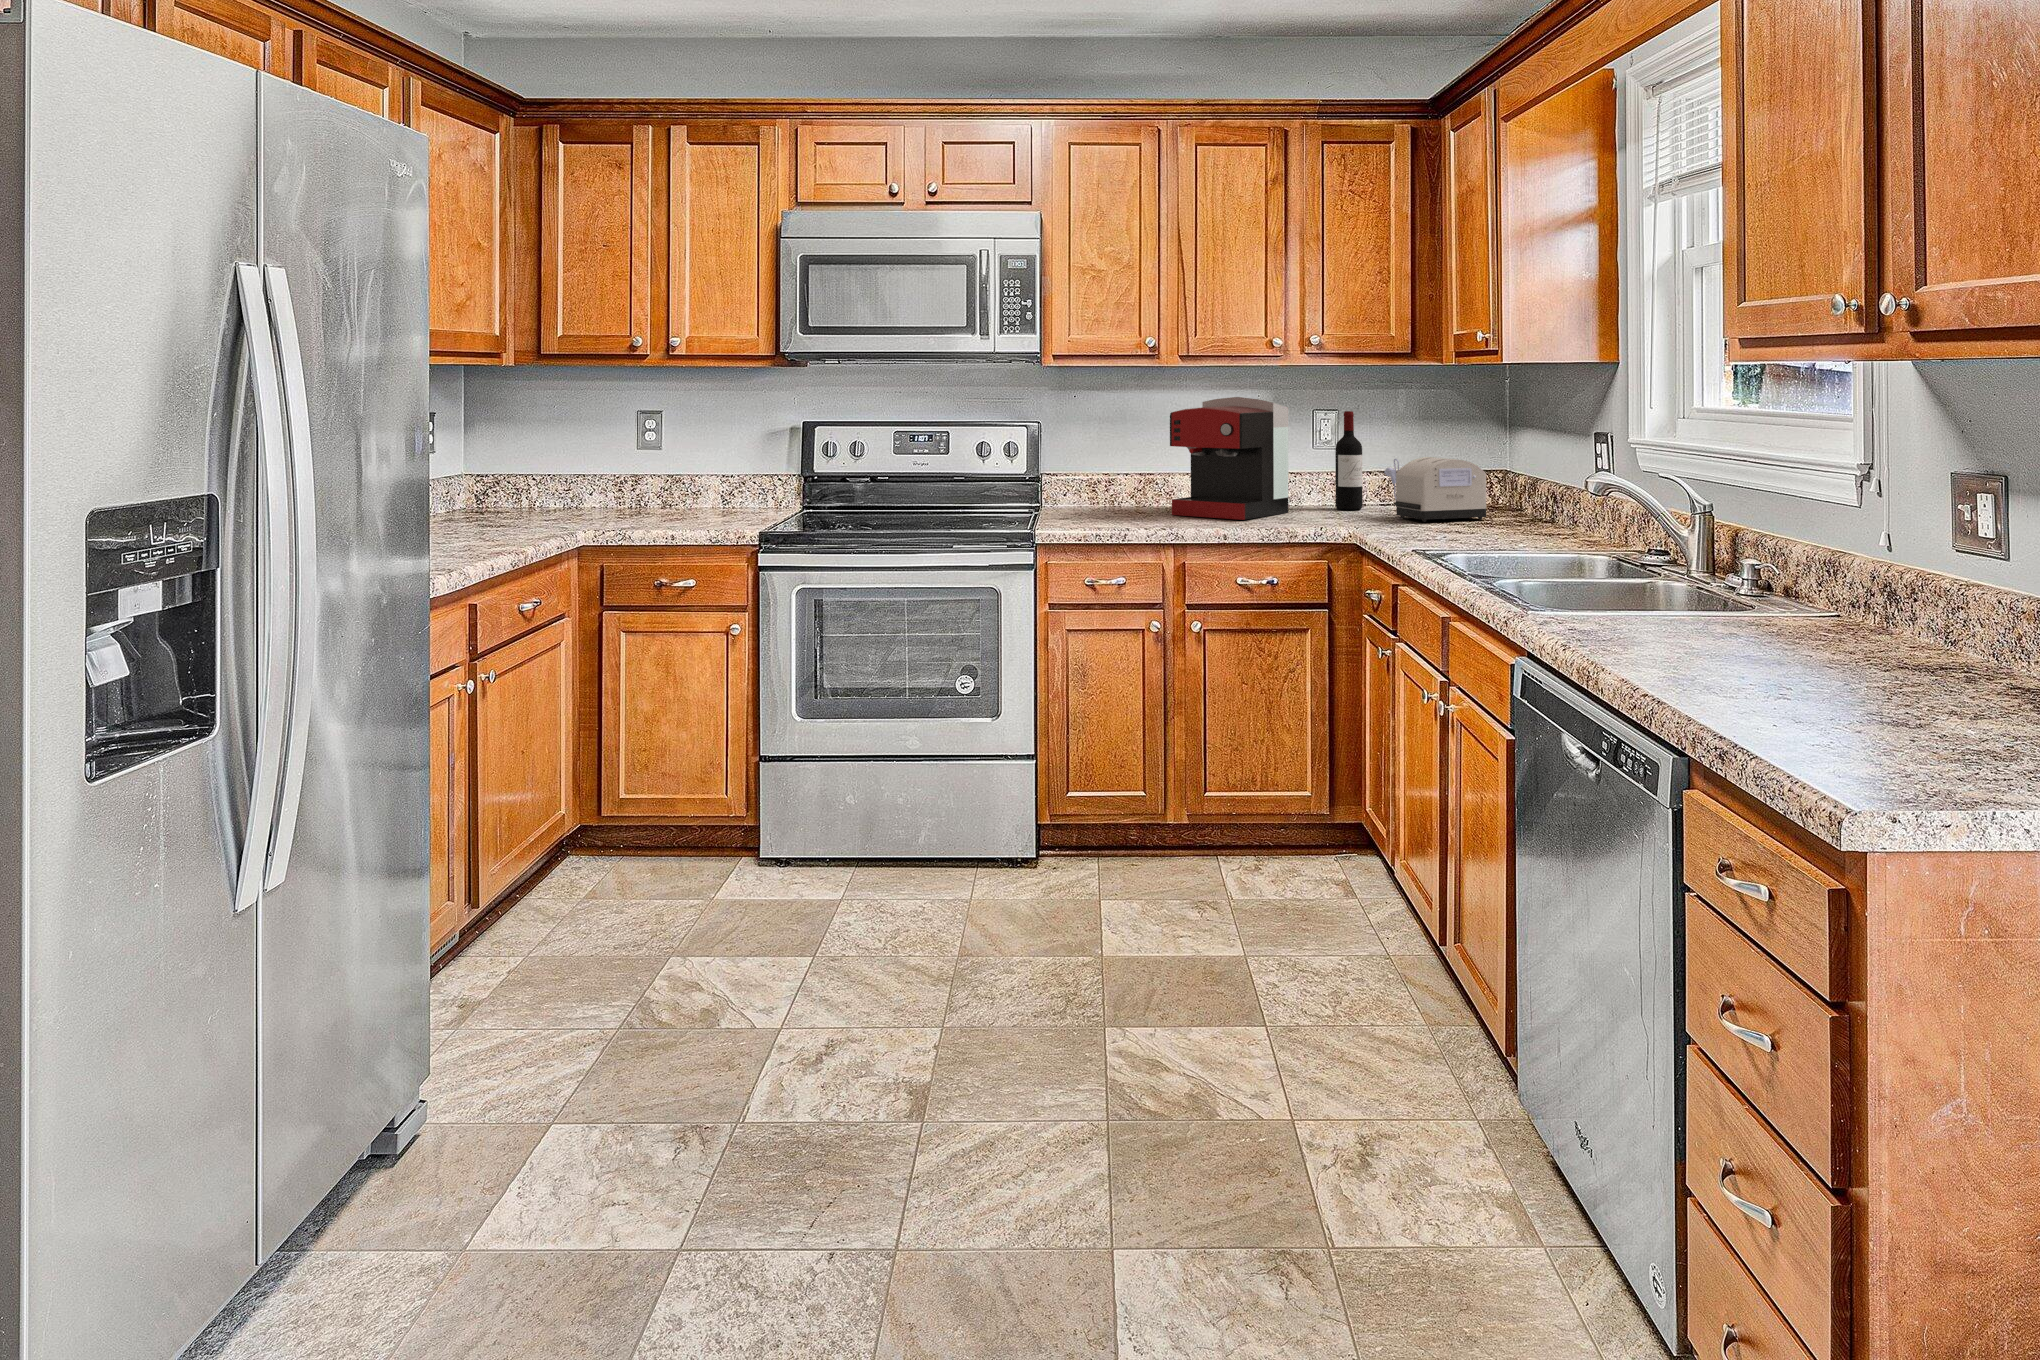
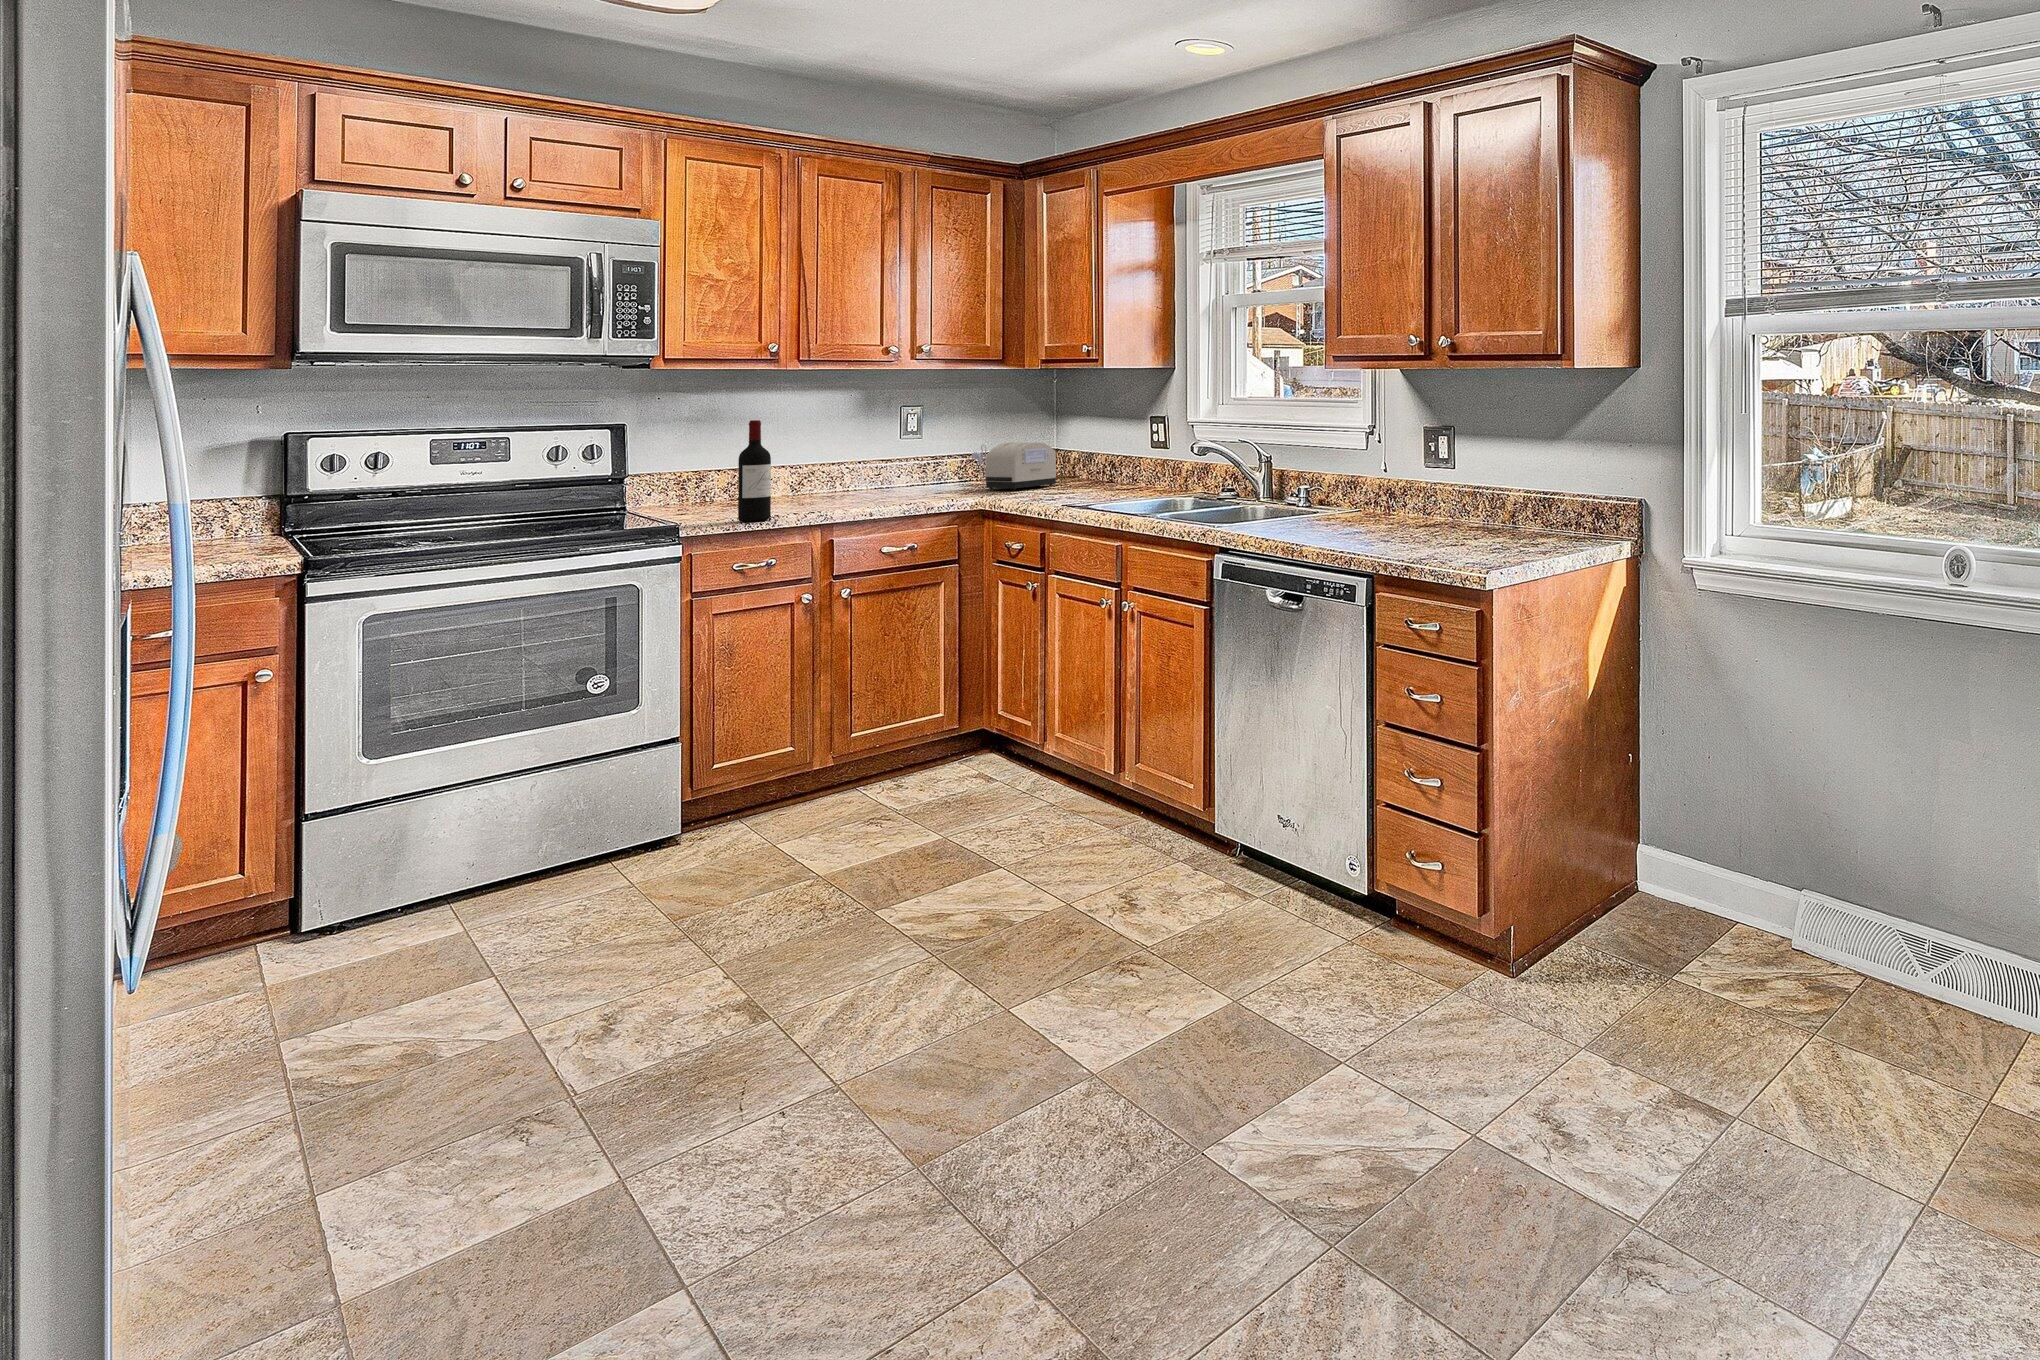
coffee maker: present [1170,397,1288,520] -> none [782,399,888,502]
wine bottle: present [1335,411,1363,510] -> present [738,420,771,522]

